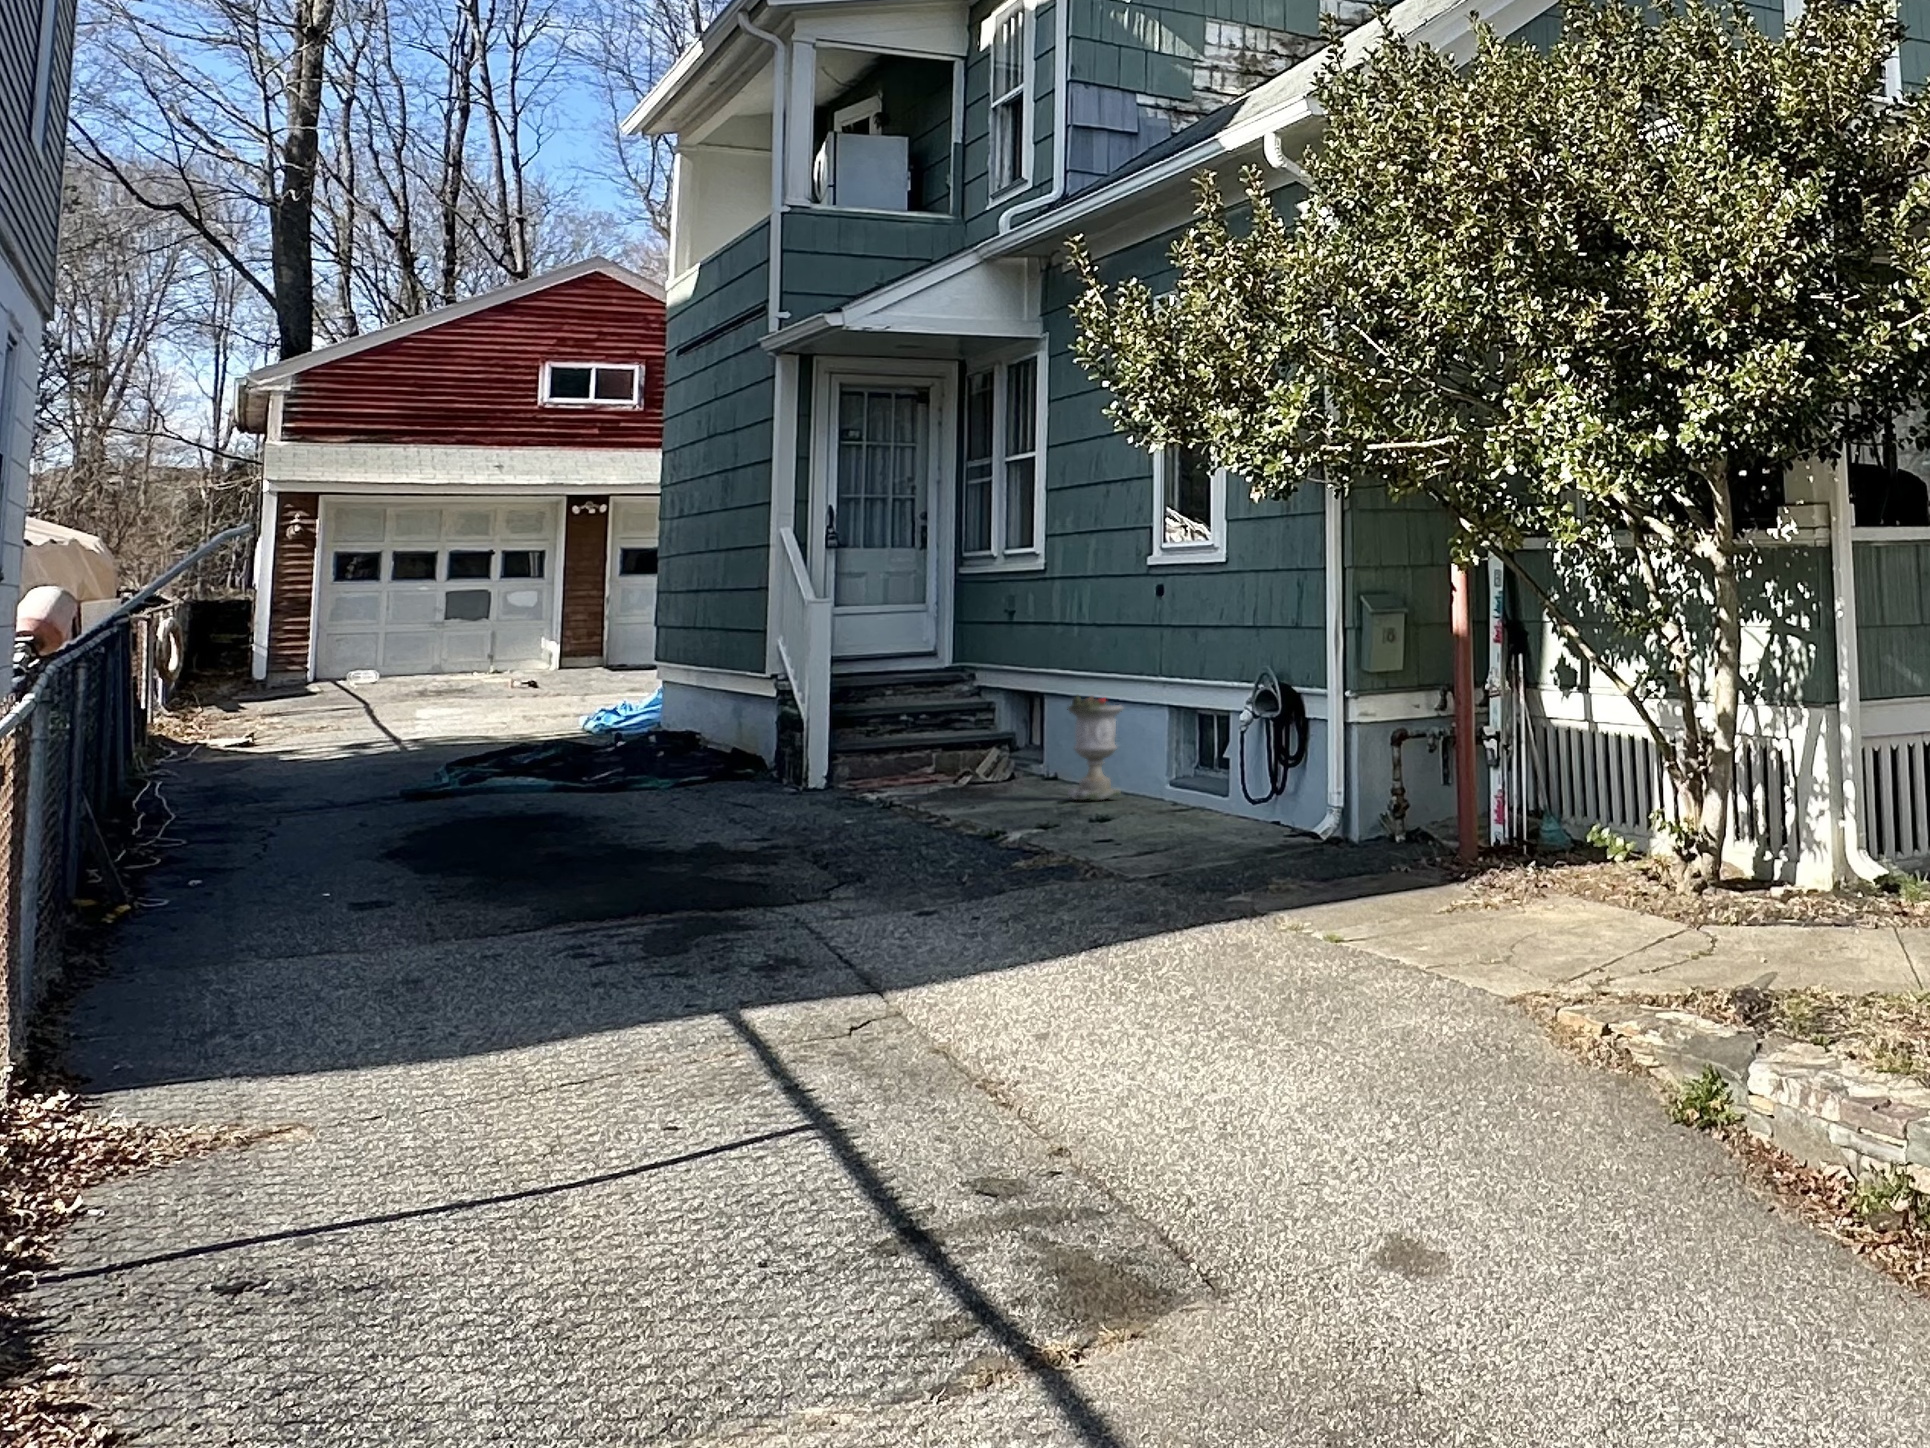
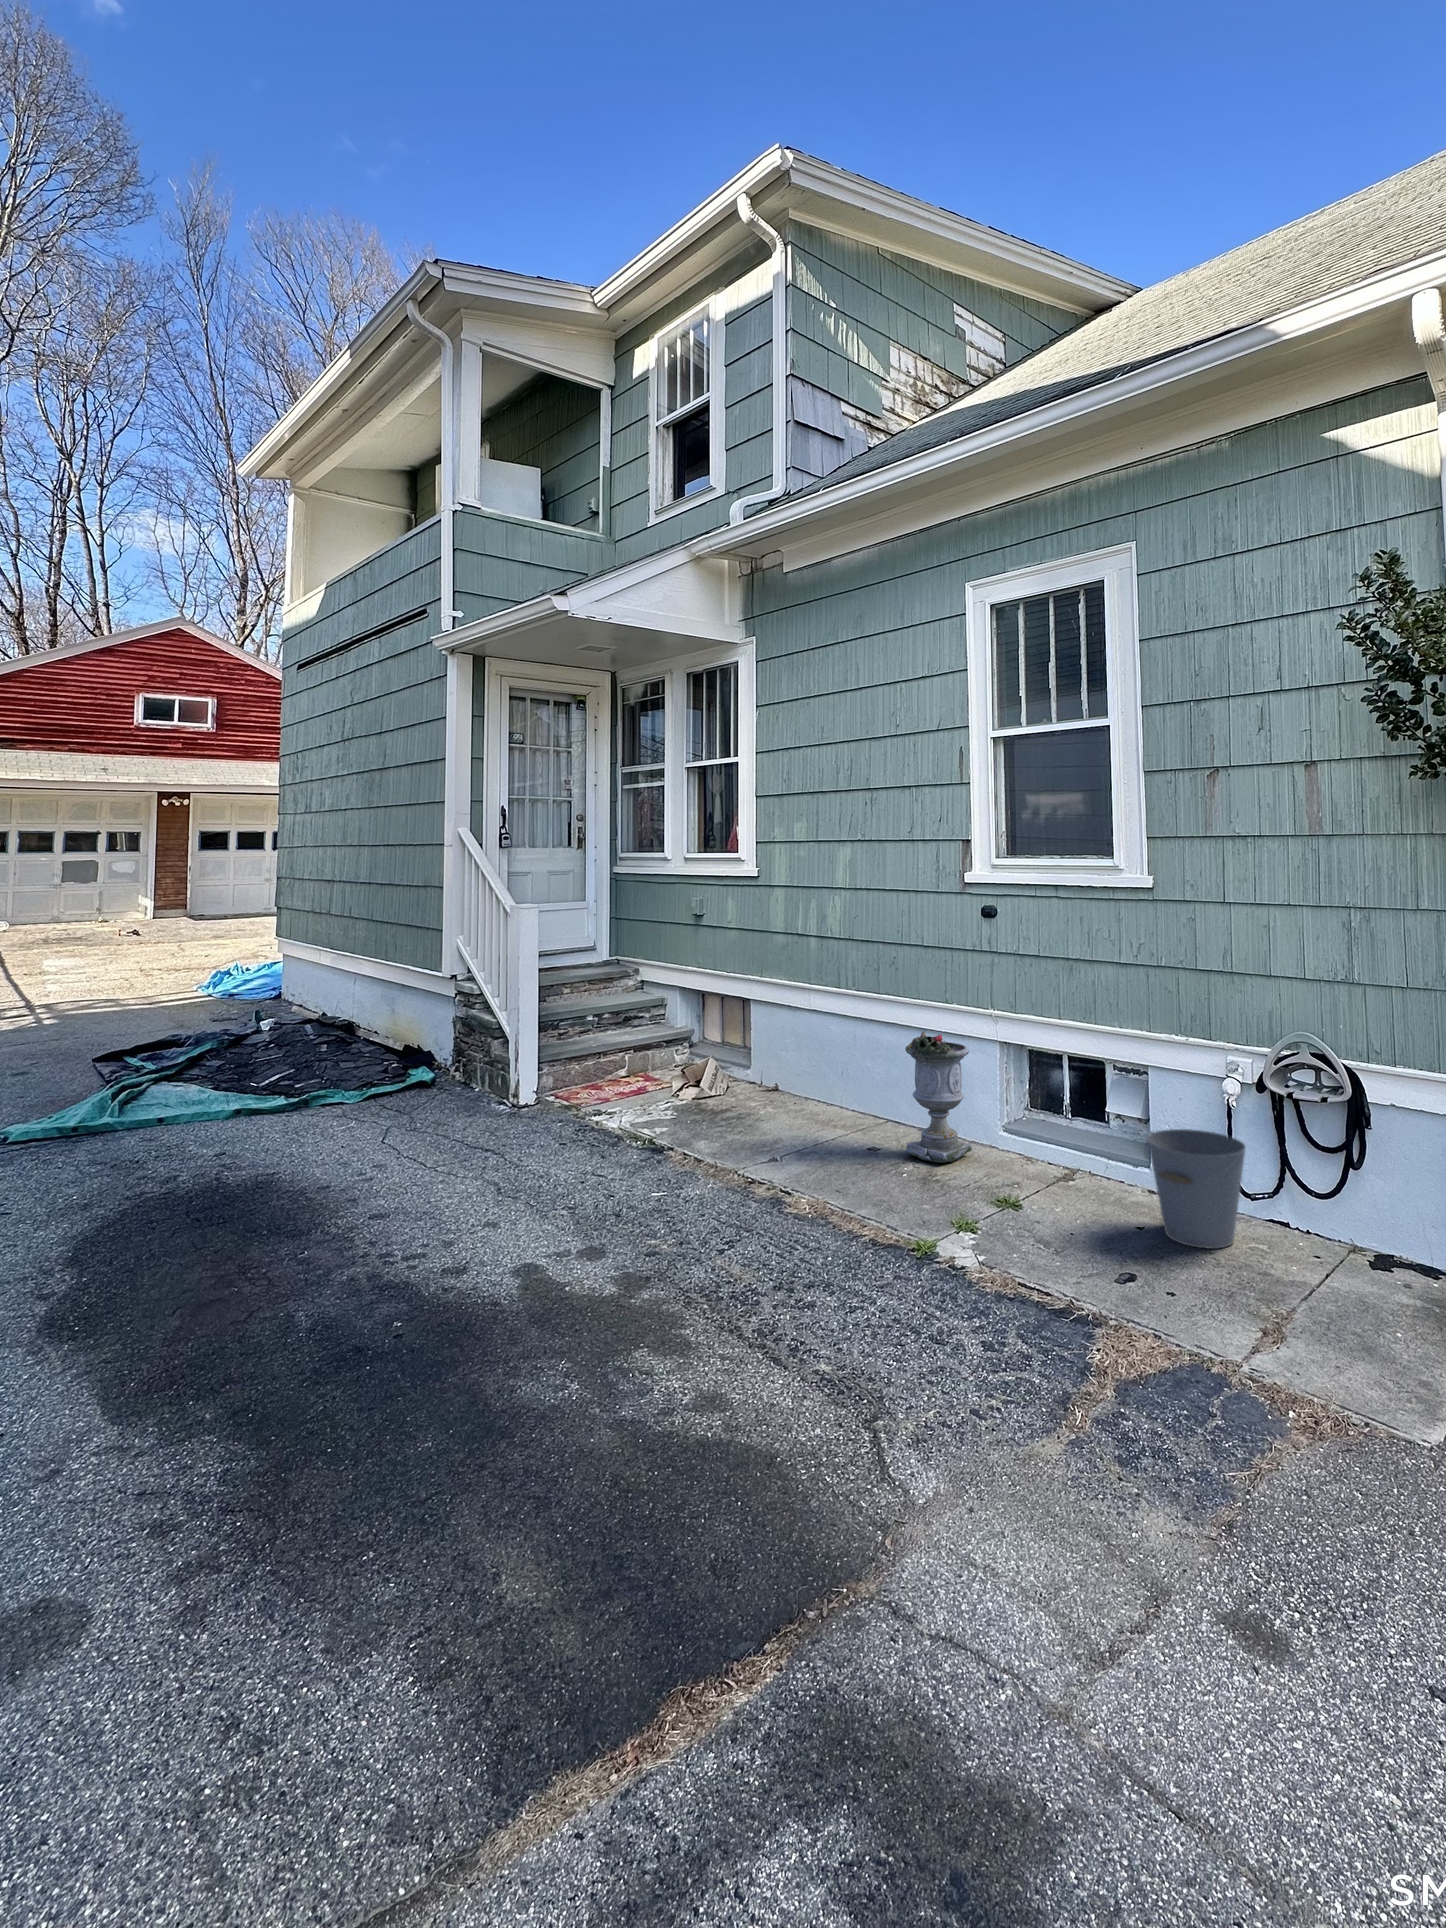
bucket: none [1142,745,1215,821] -> present [1147,1129,1246,1249]

